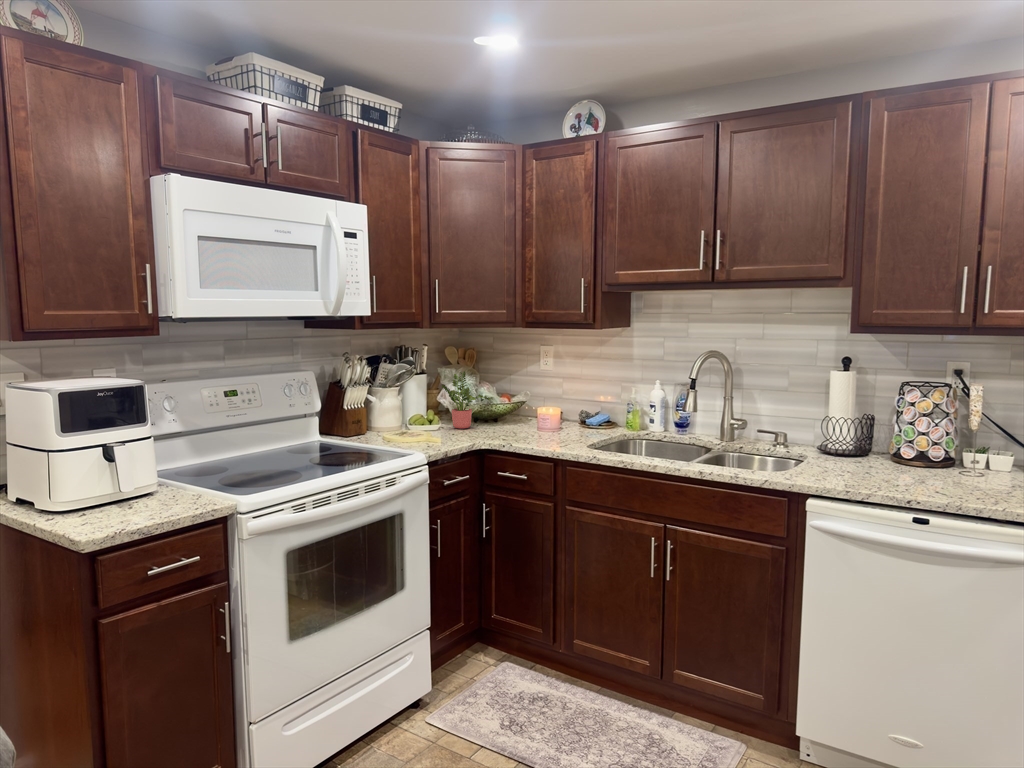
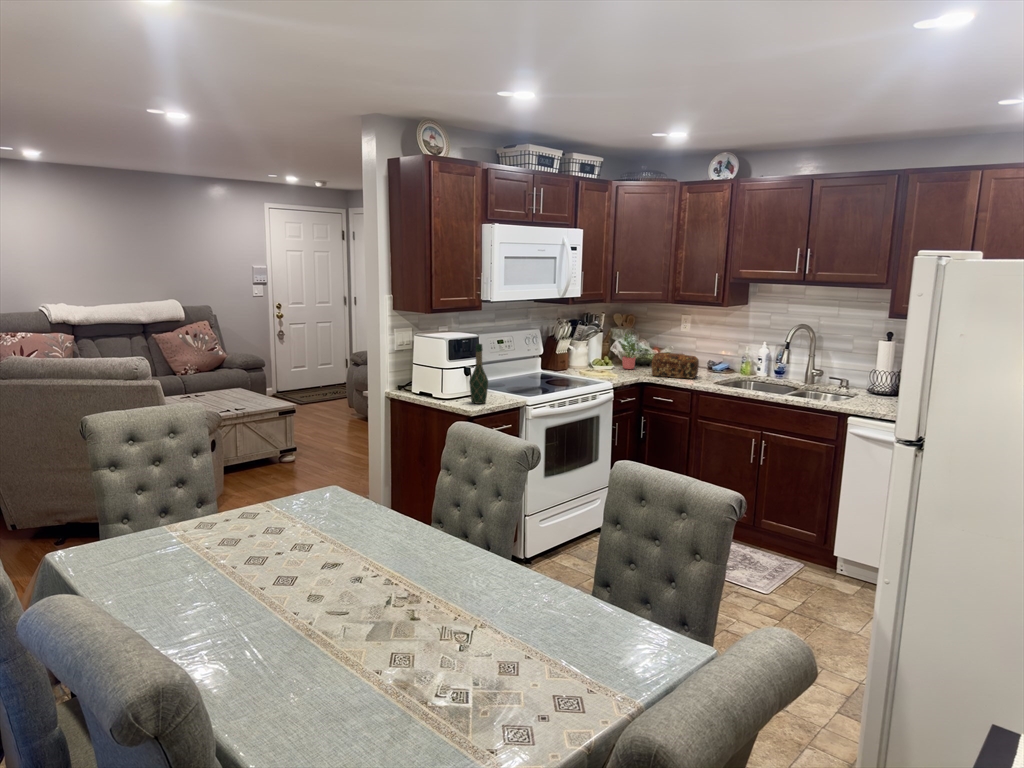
wine bottle: none [99,398,142,519] -> present [469,344,488,404]
bread loaf: none [492,401,564,440] -> present [651,353,699,378]

